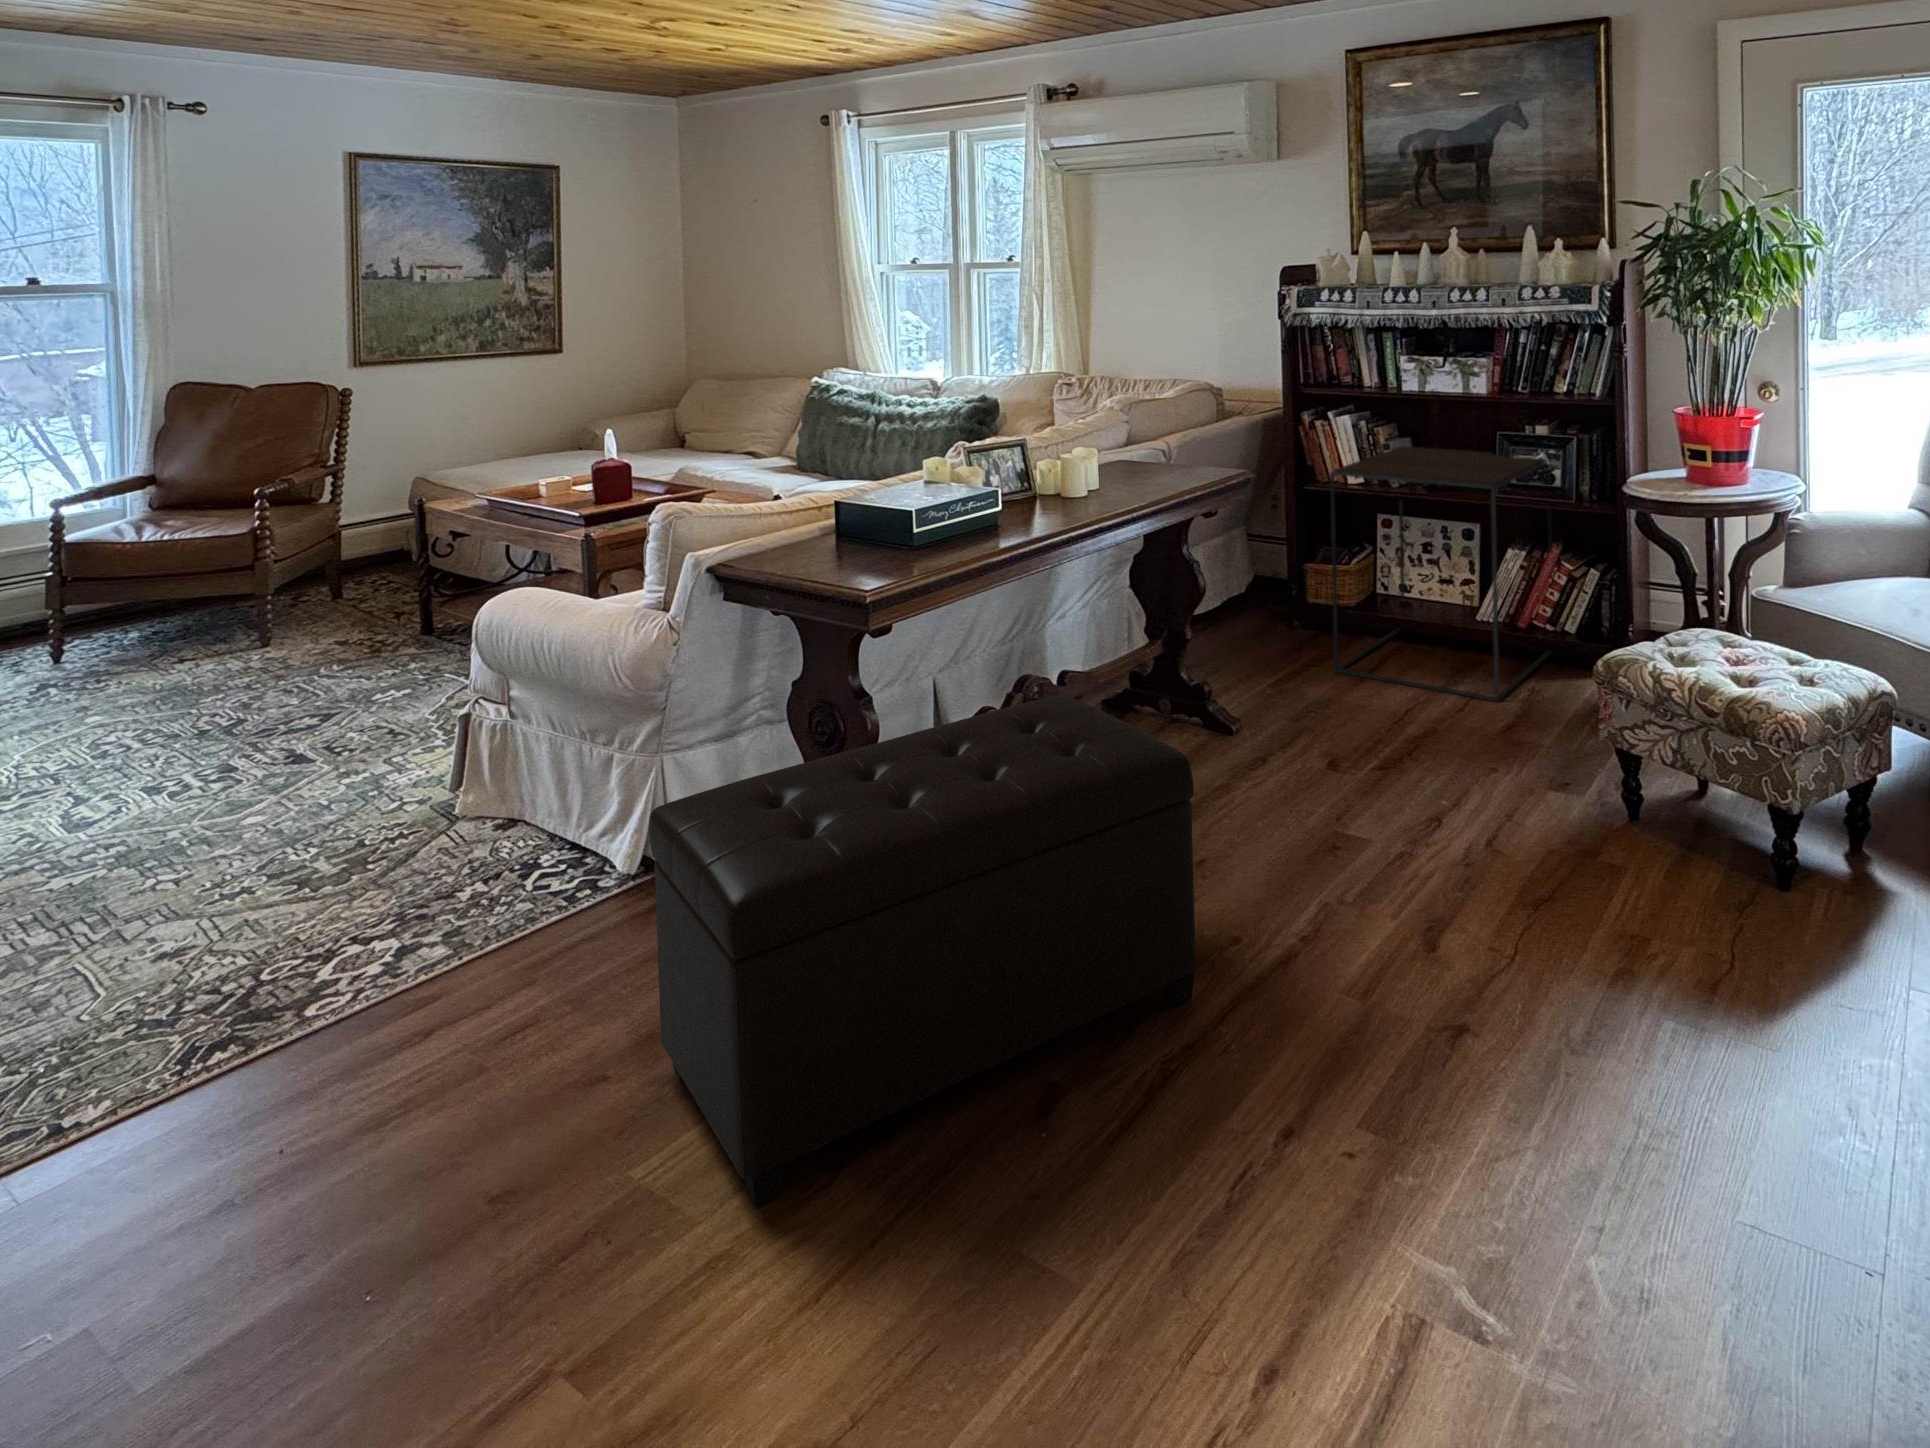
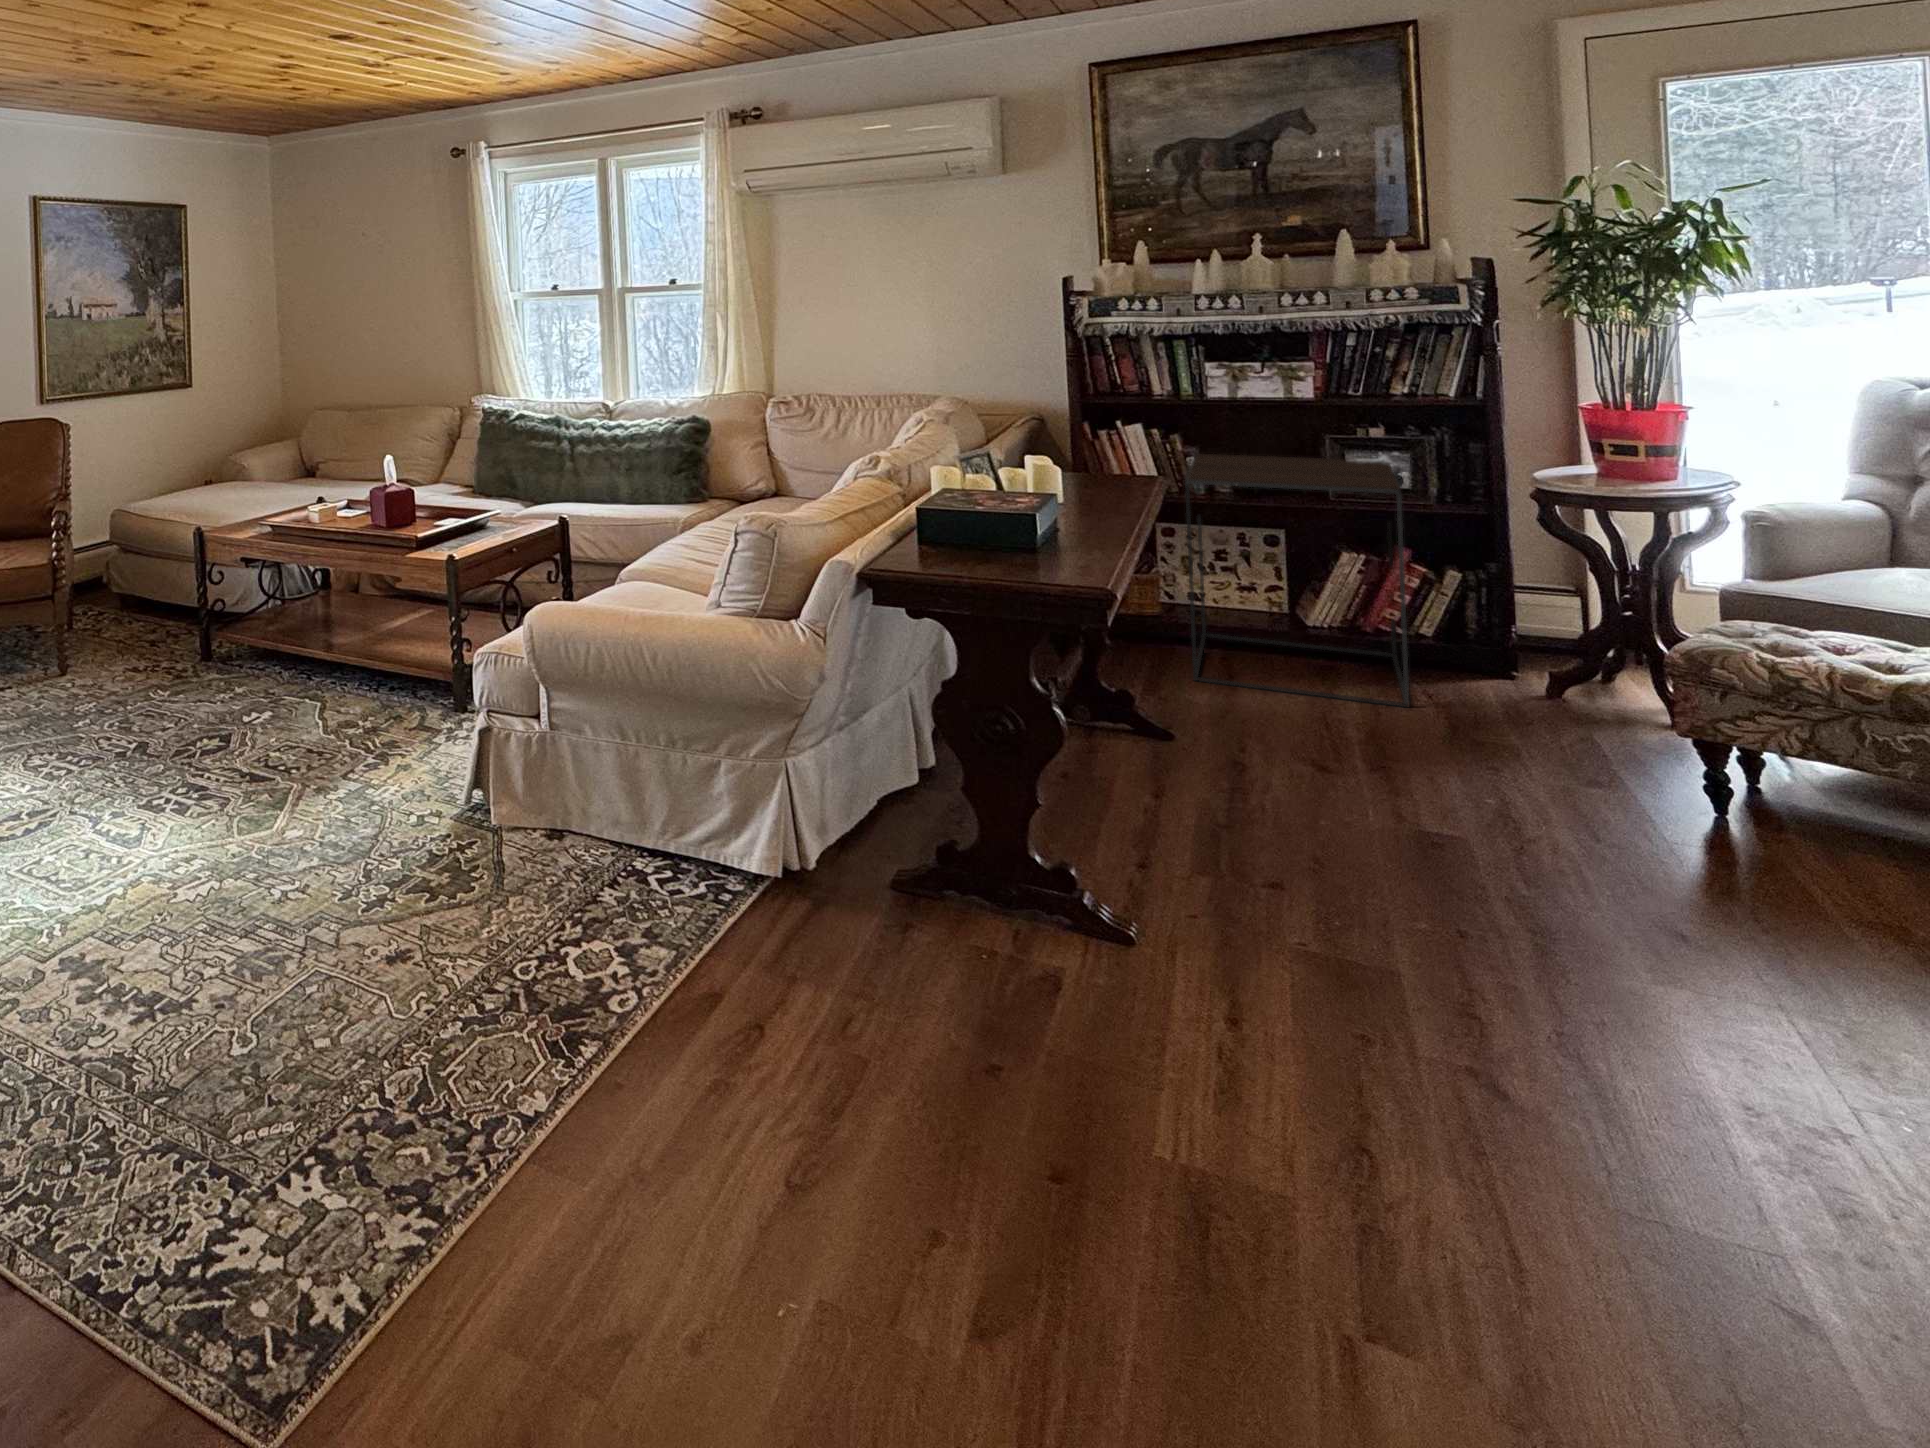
ottoman: present [649,695,1196,1208] -> none [1045,706,1522,1227]

